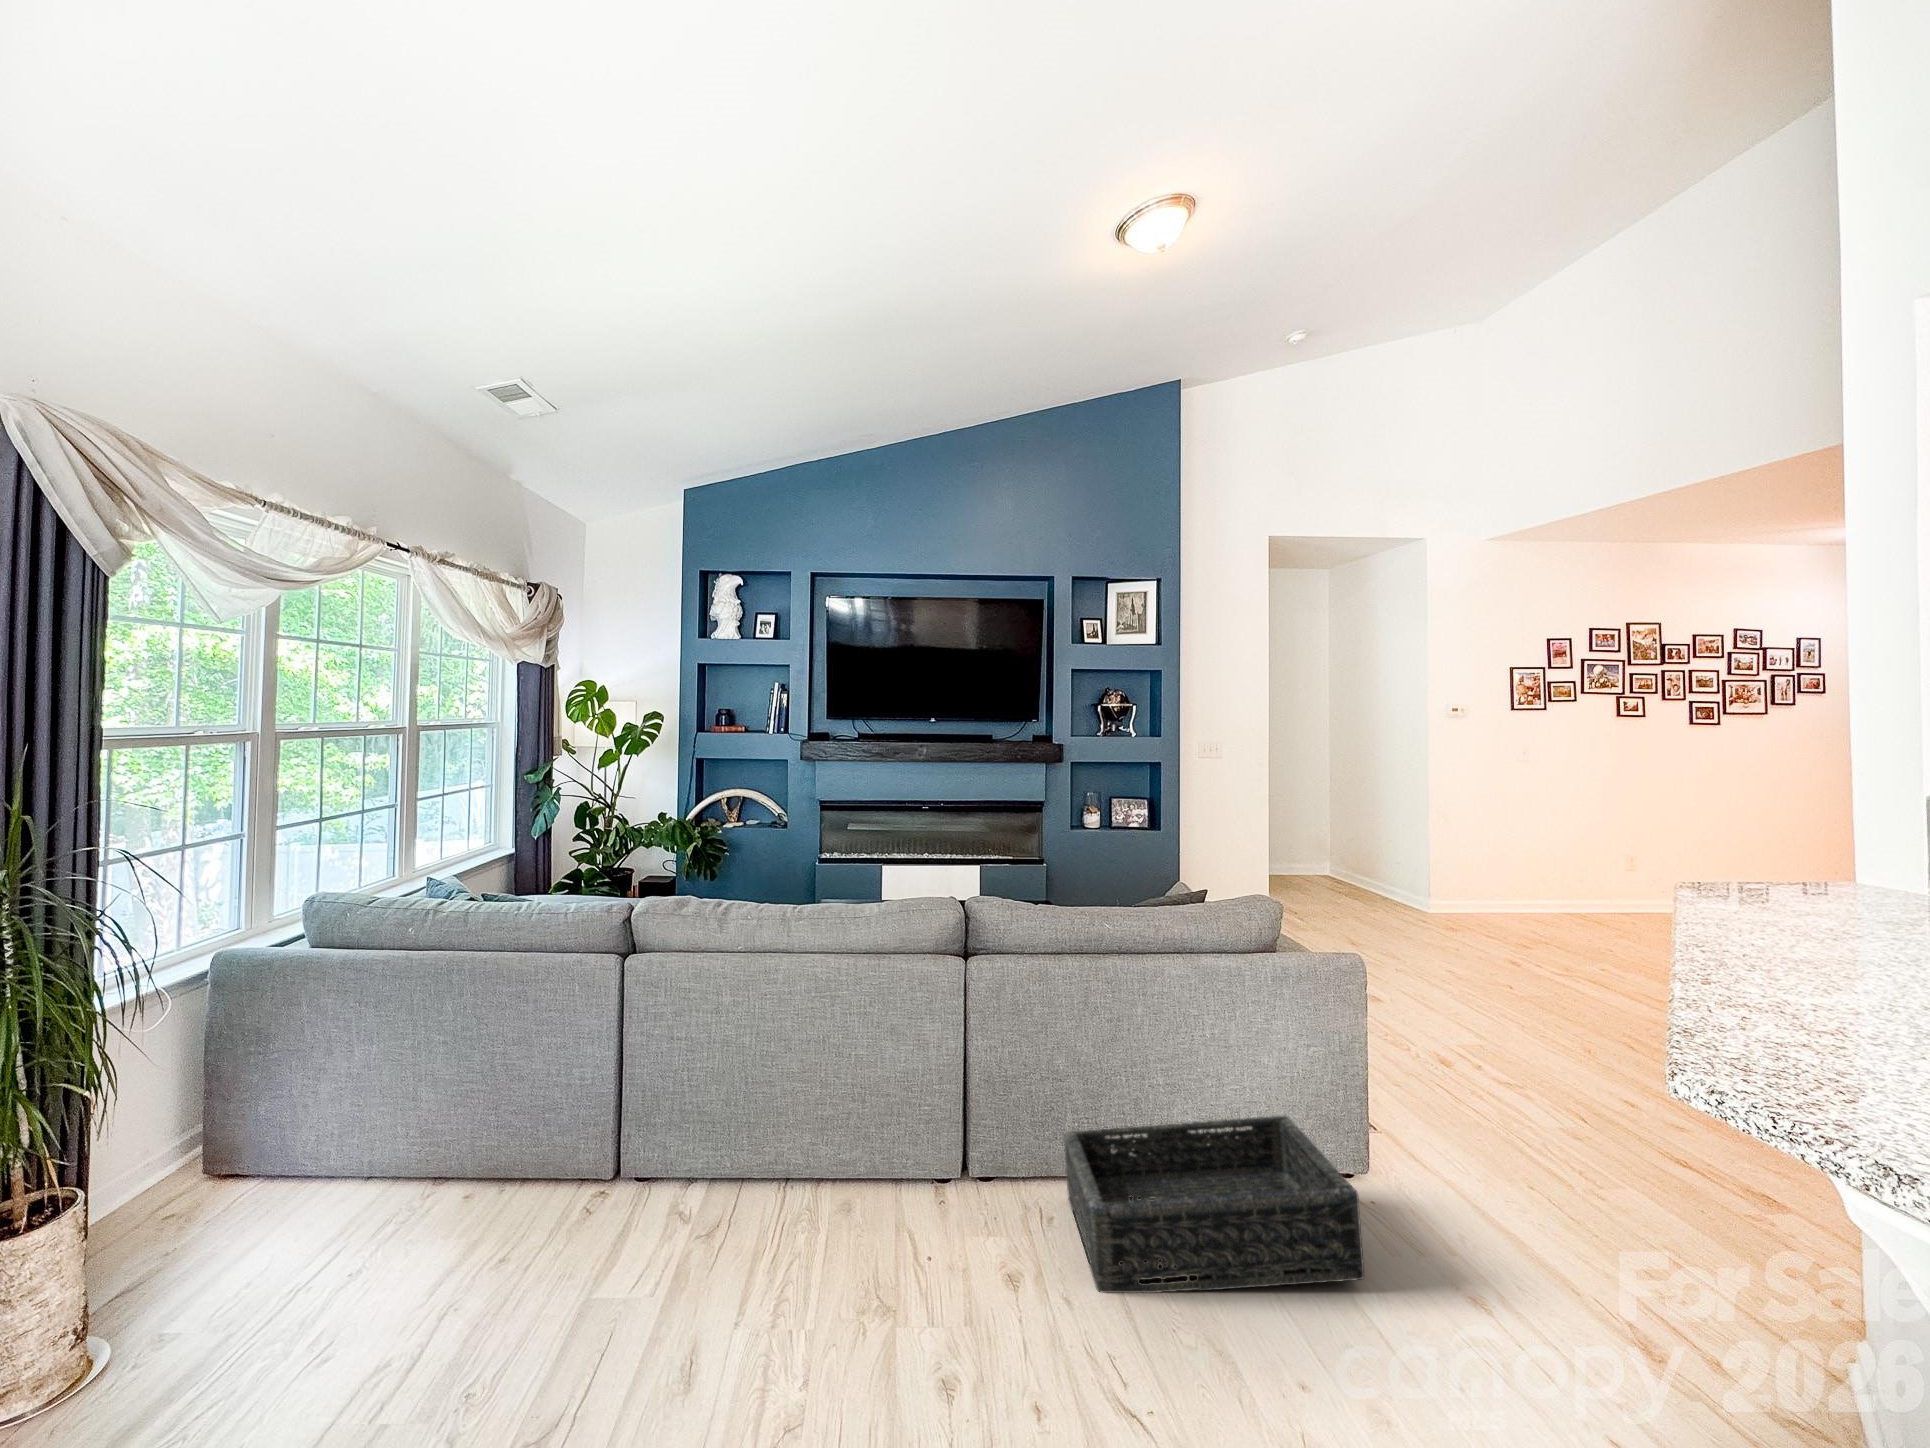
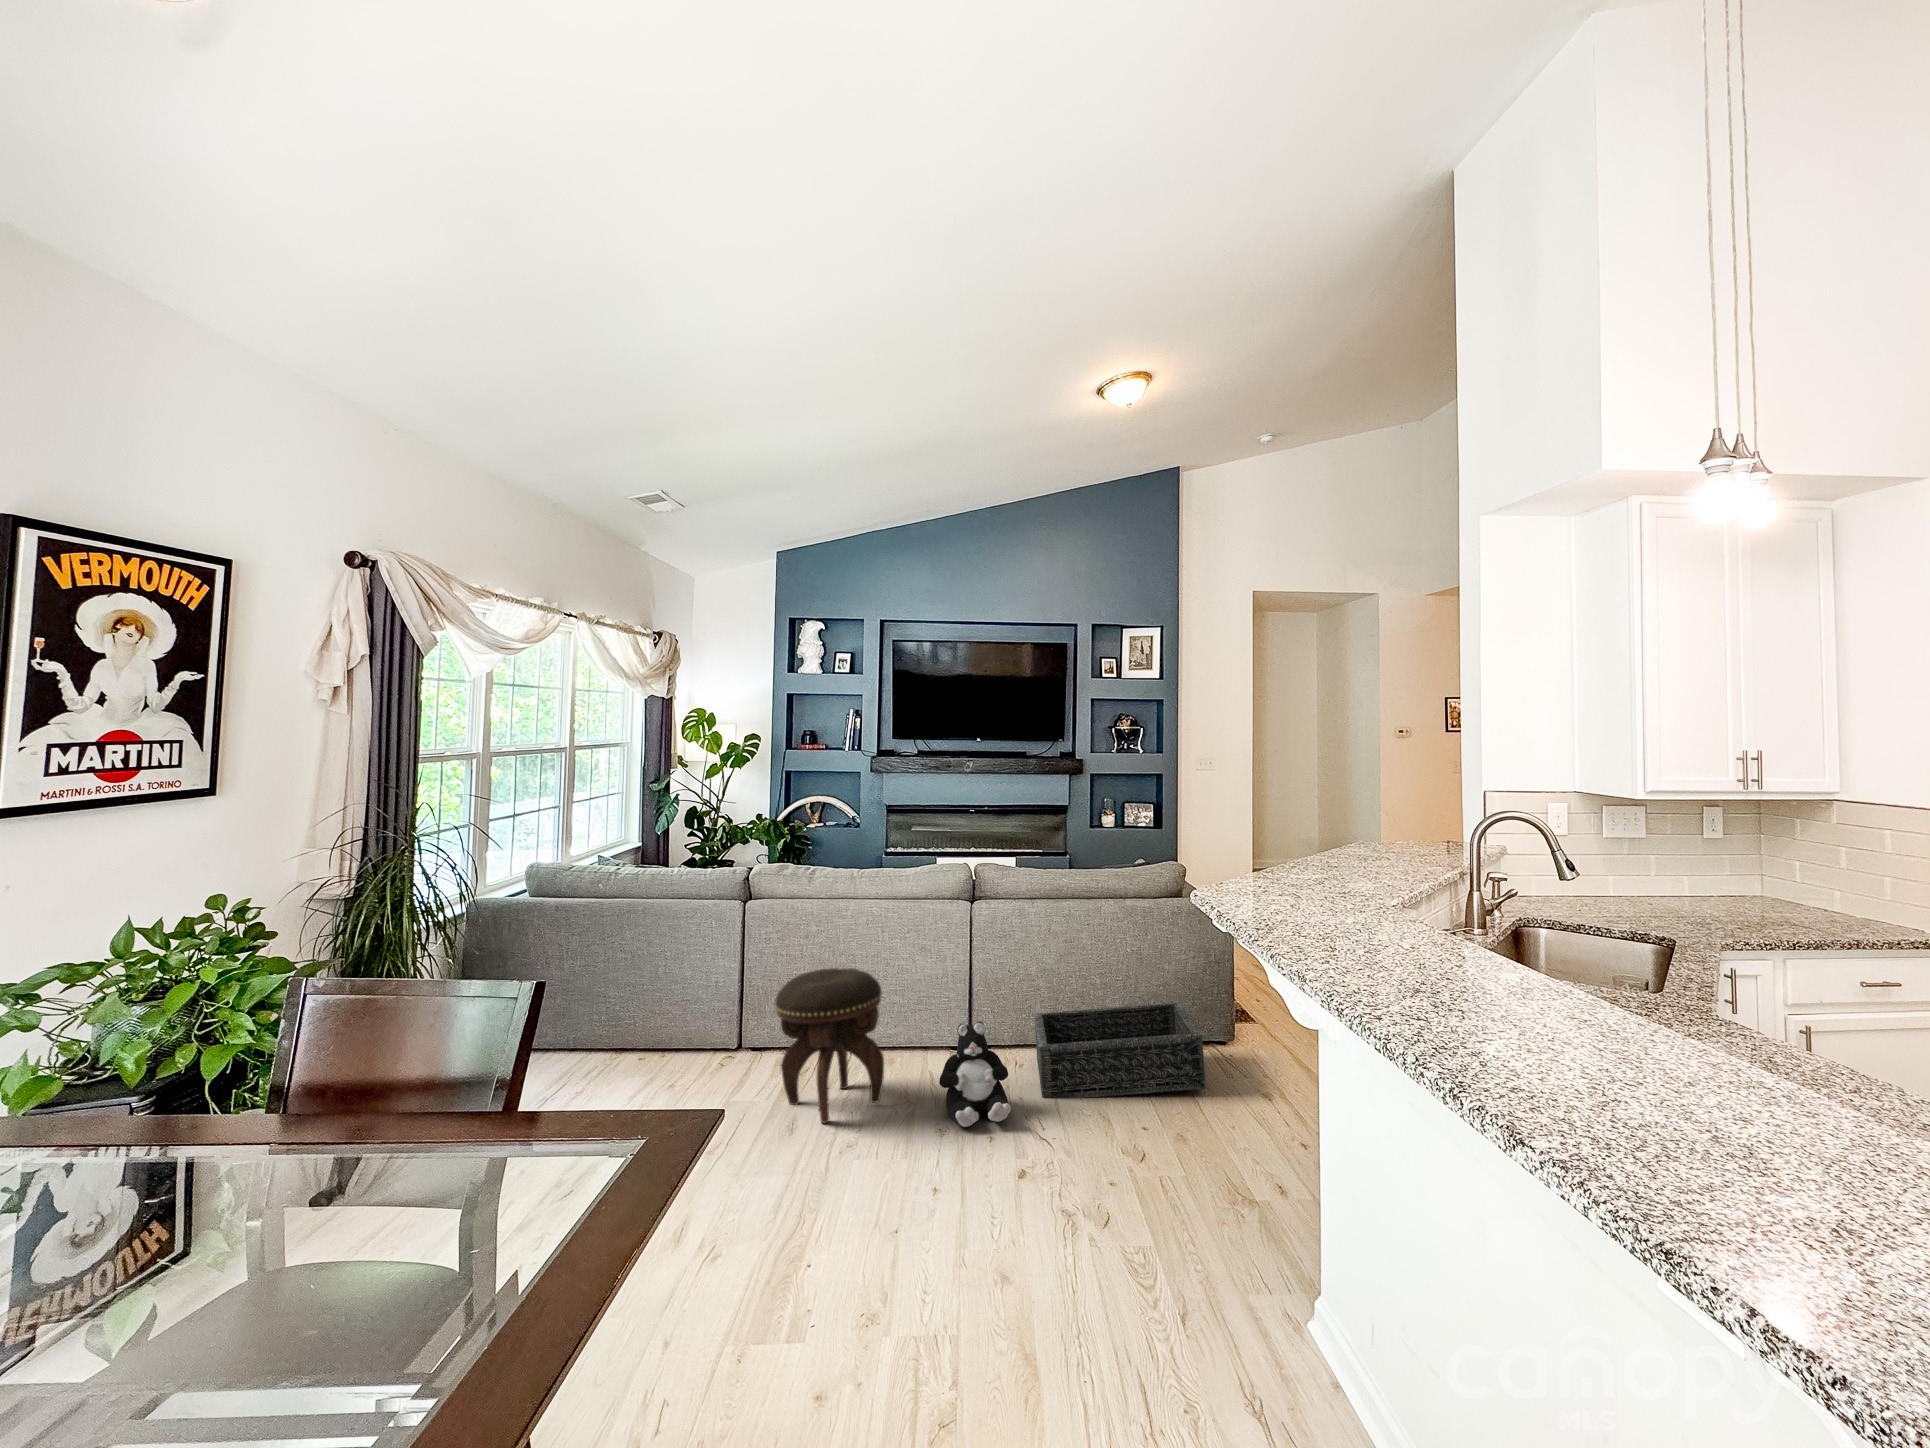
footstool: none [664,1074,842,1355] -> present [775,968,884,1123]
plush toy: none [935,1172,1063,1371] -> present [939,1021,1011,1127]

